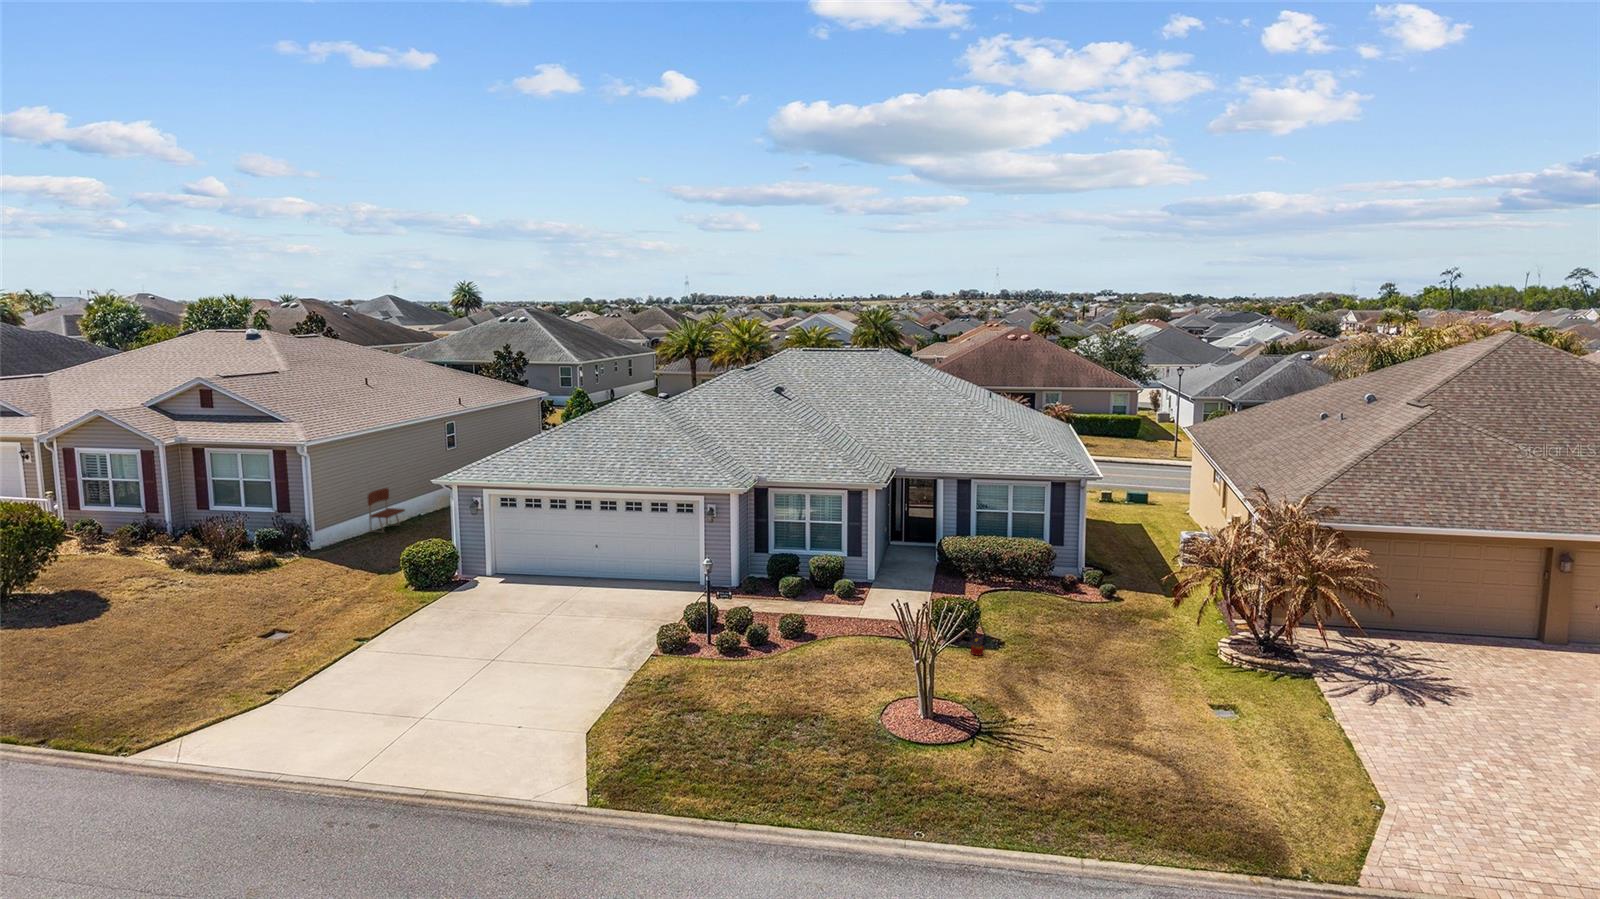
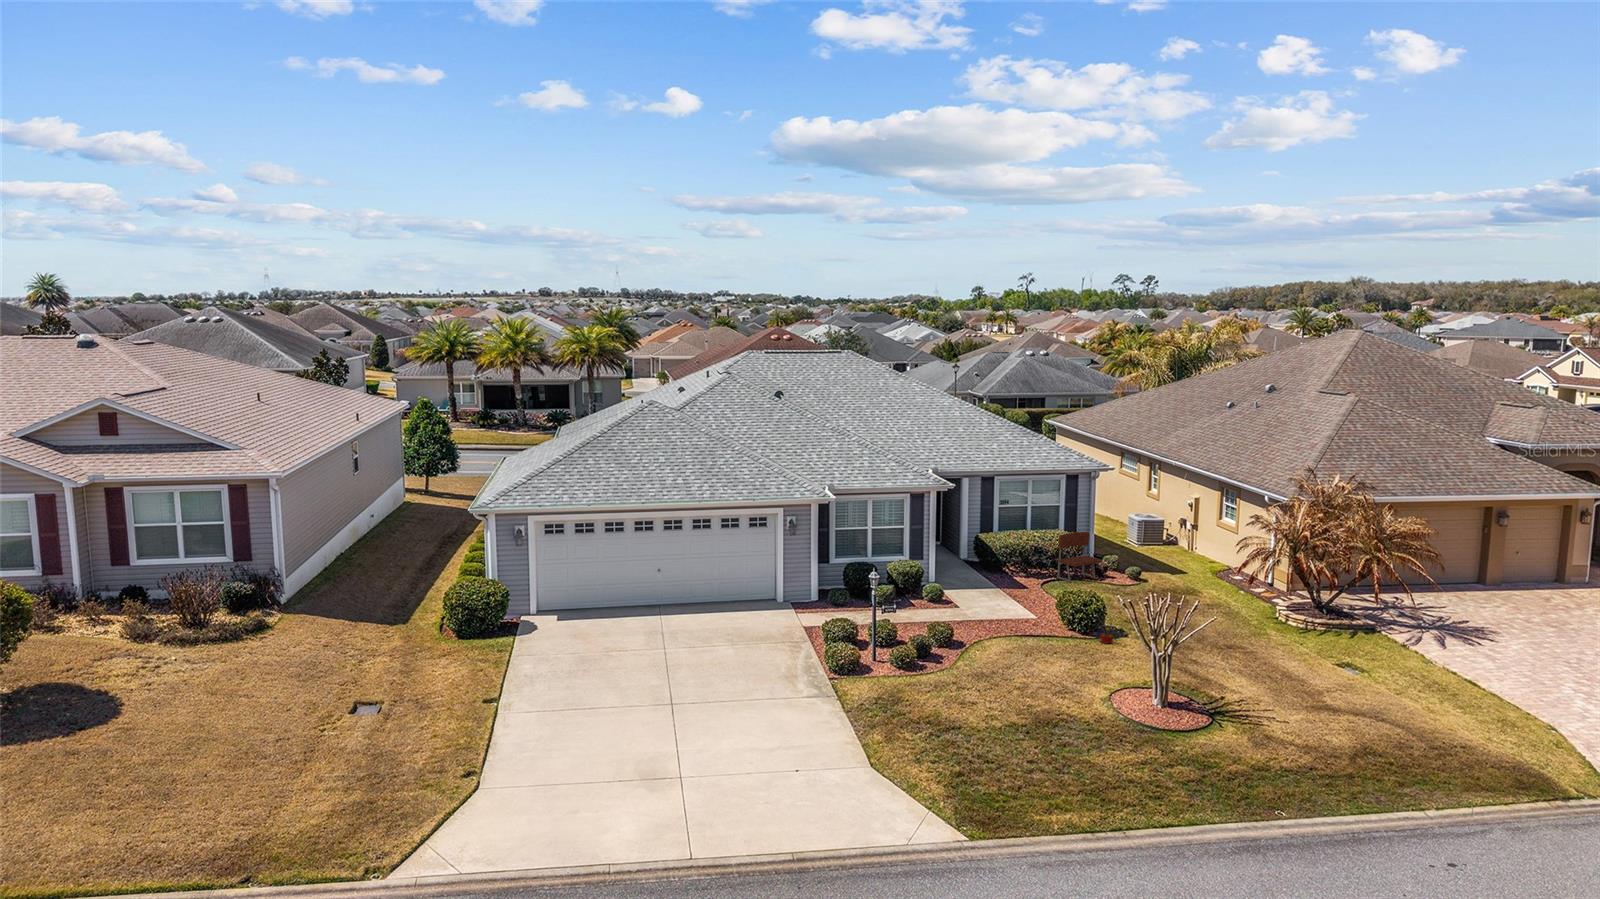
bench: present [368,488,405,533] -> present [1057,532,1102,582]

